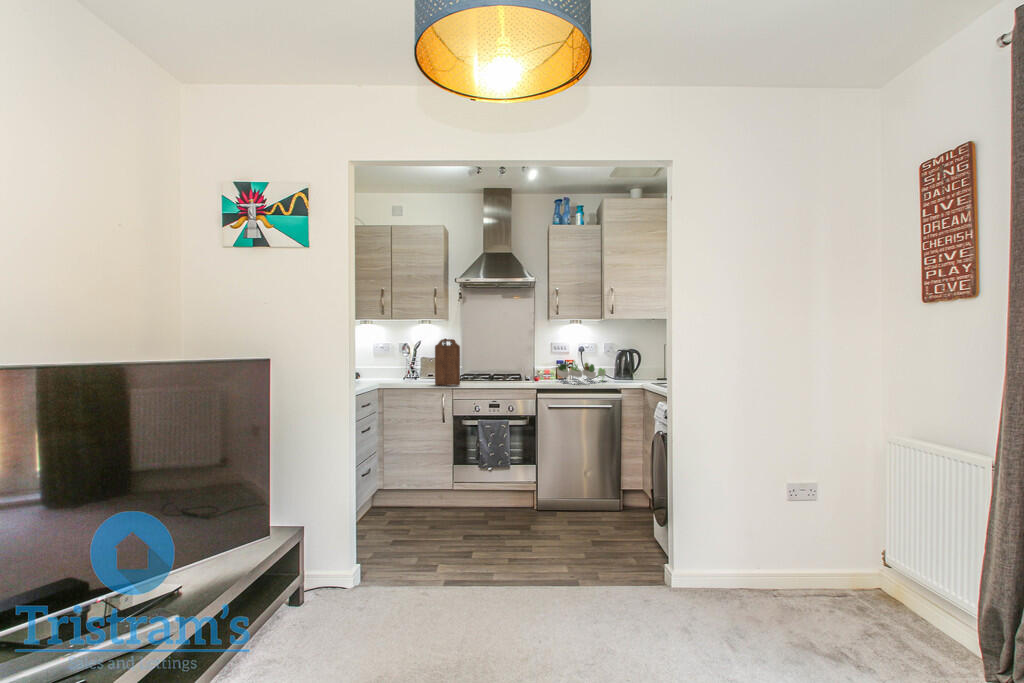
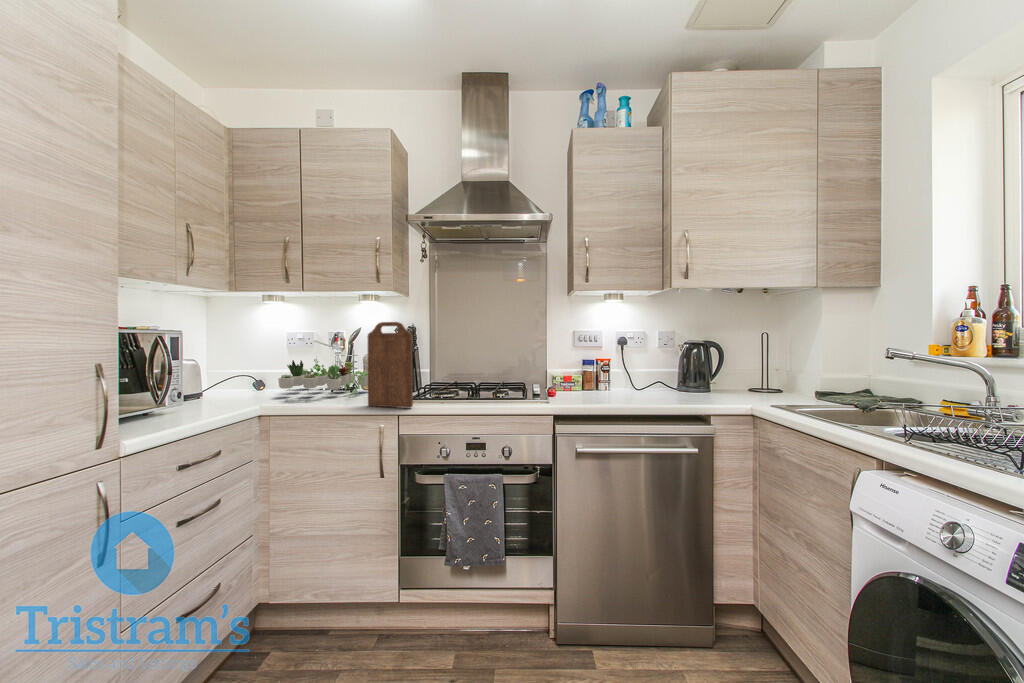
succulent plant: present [557,361,606,381] -> present [278,359,368,396]

